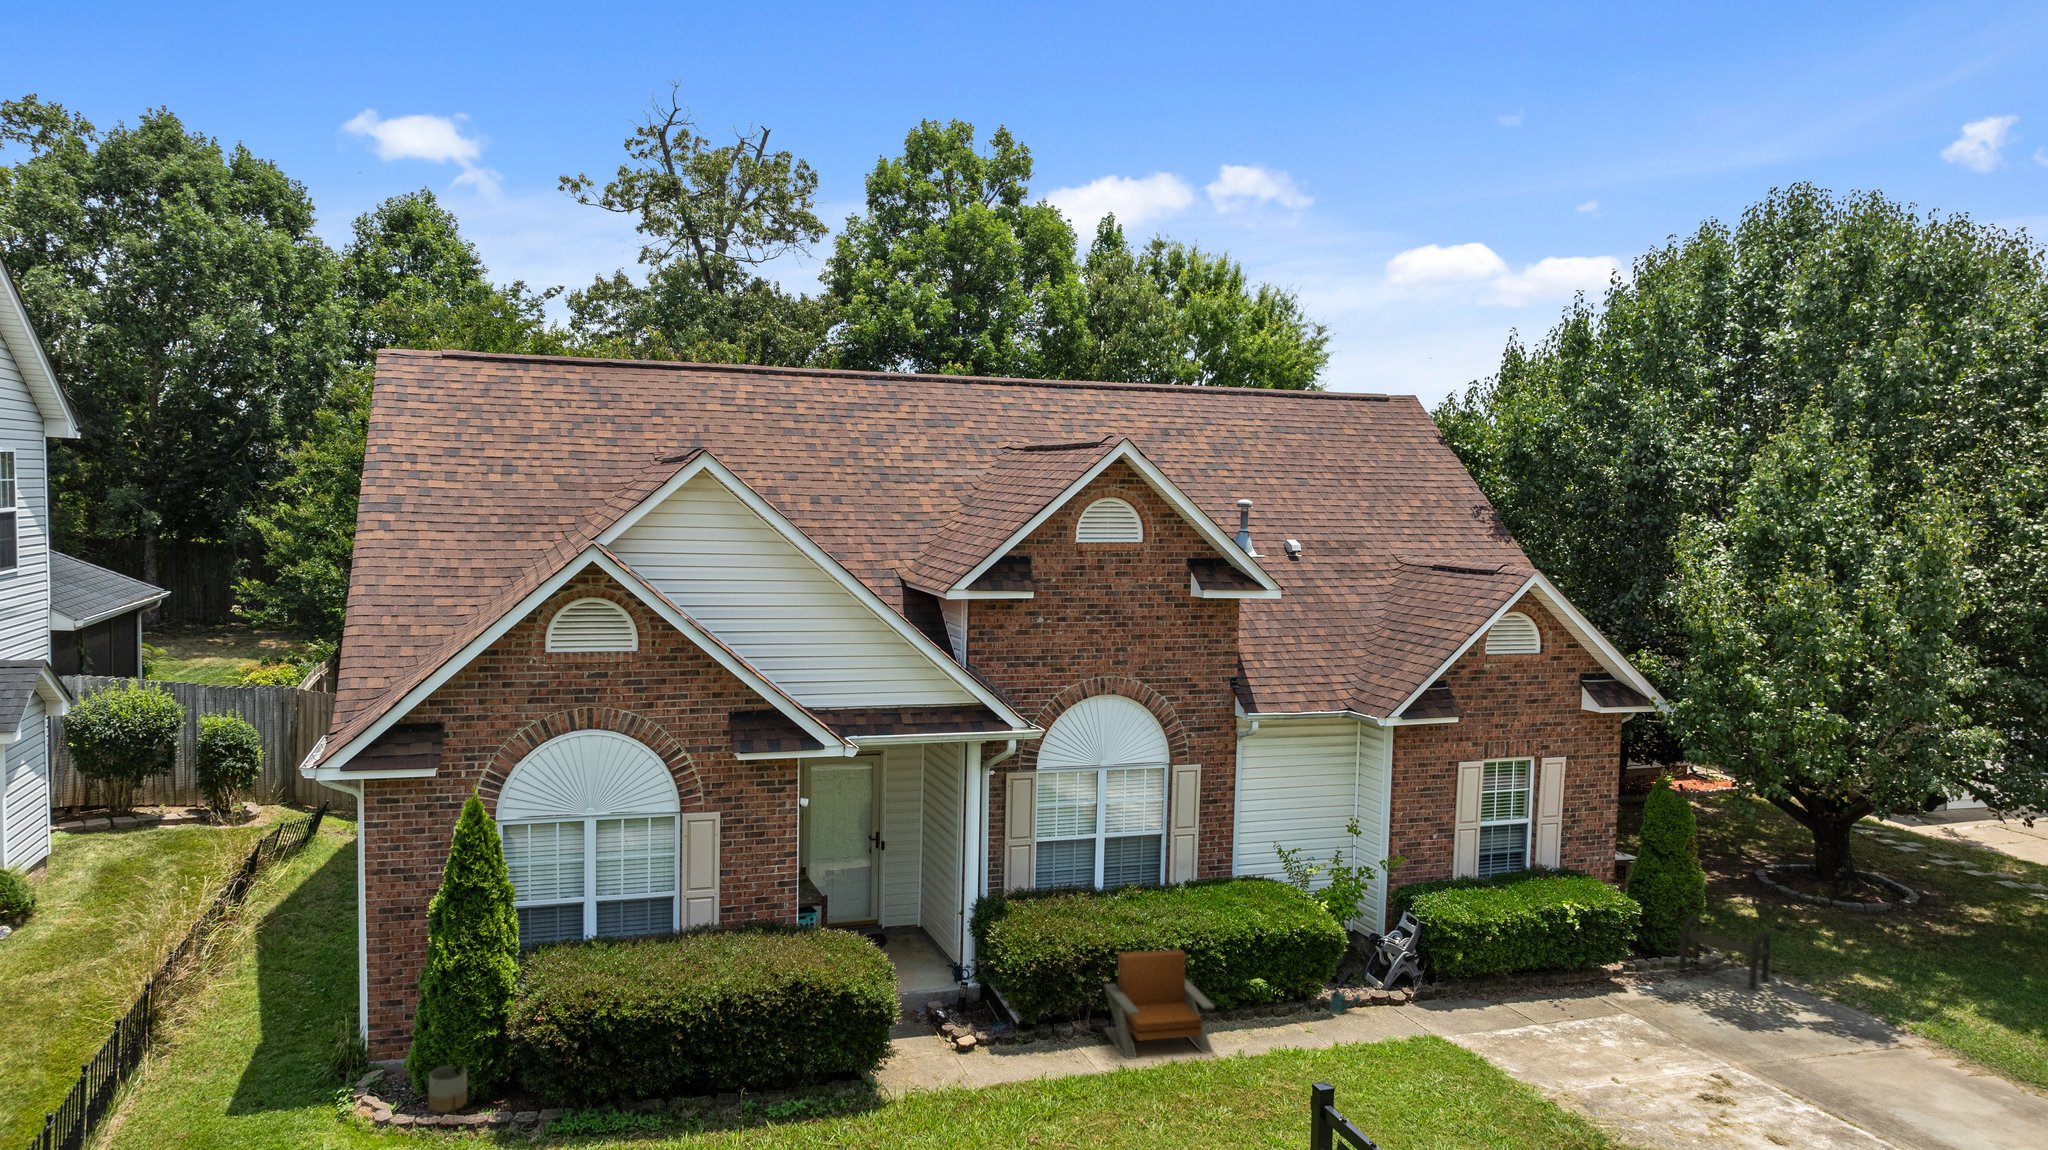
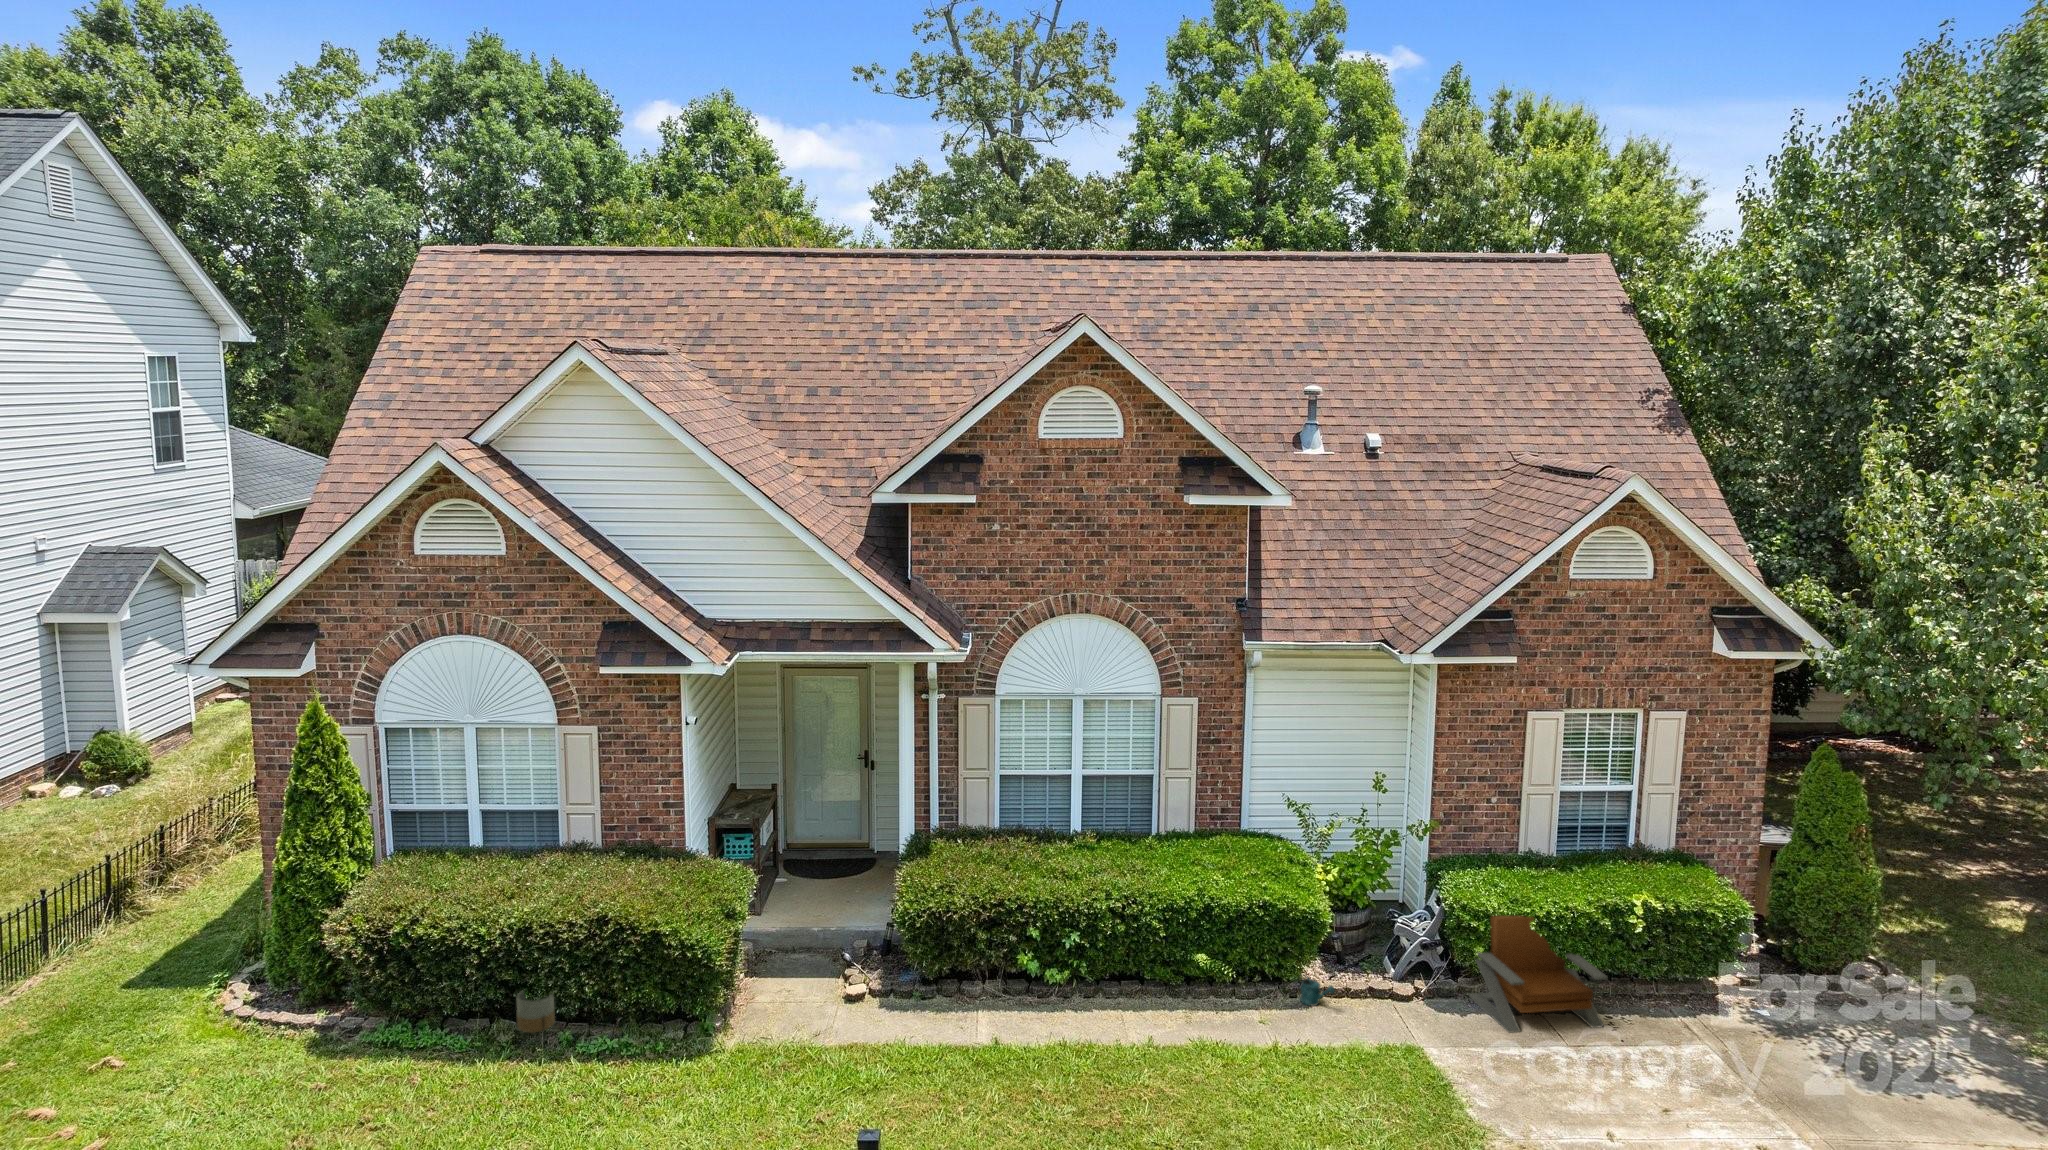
bench: present [1679,916,1770,990] -> none [1819,927,1950,1033]
lounge chair: present [1104,949,1214,1059] -> present [1469,916,1608,1033]
planter: present [428,1066,467,1112] -> present [516,991,555,1033]

